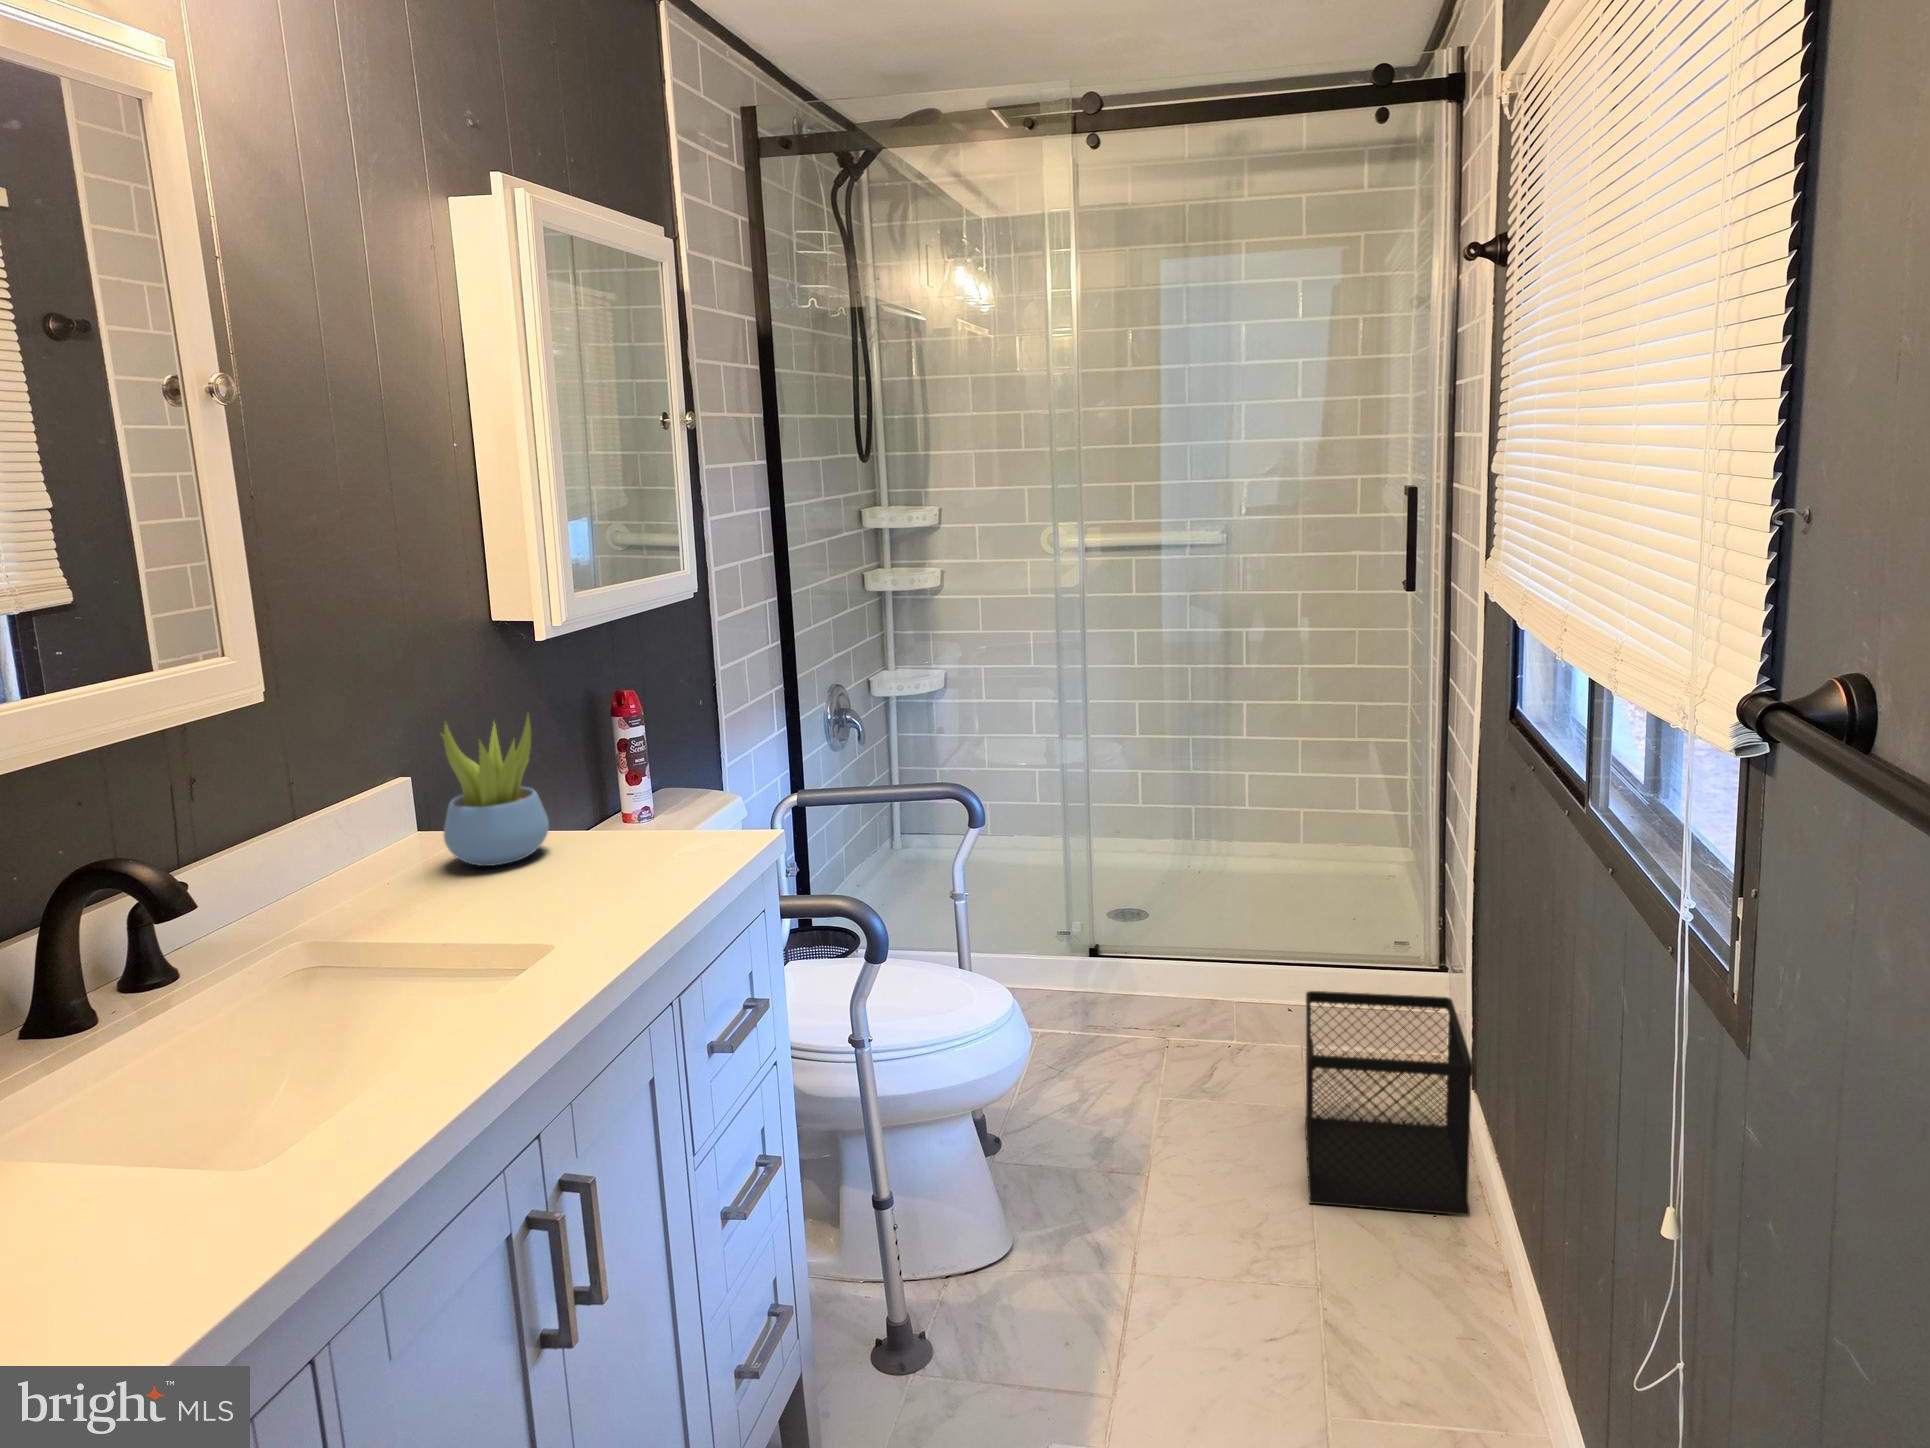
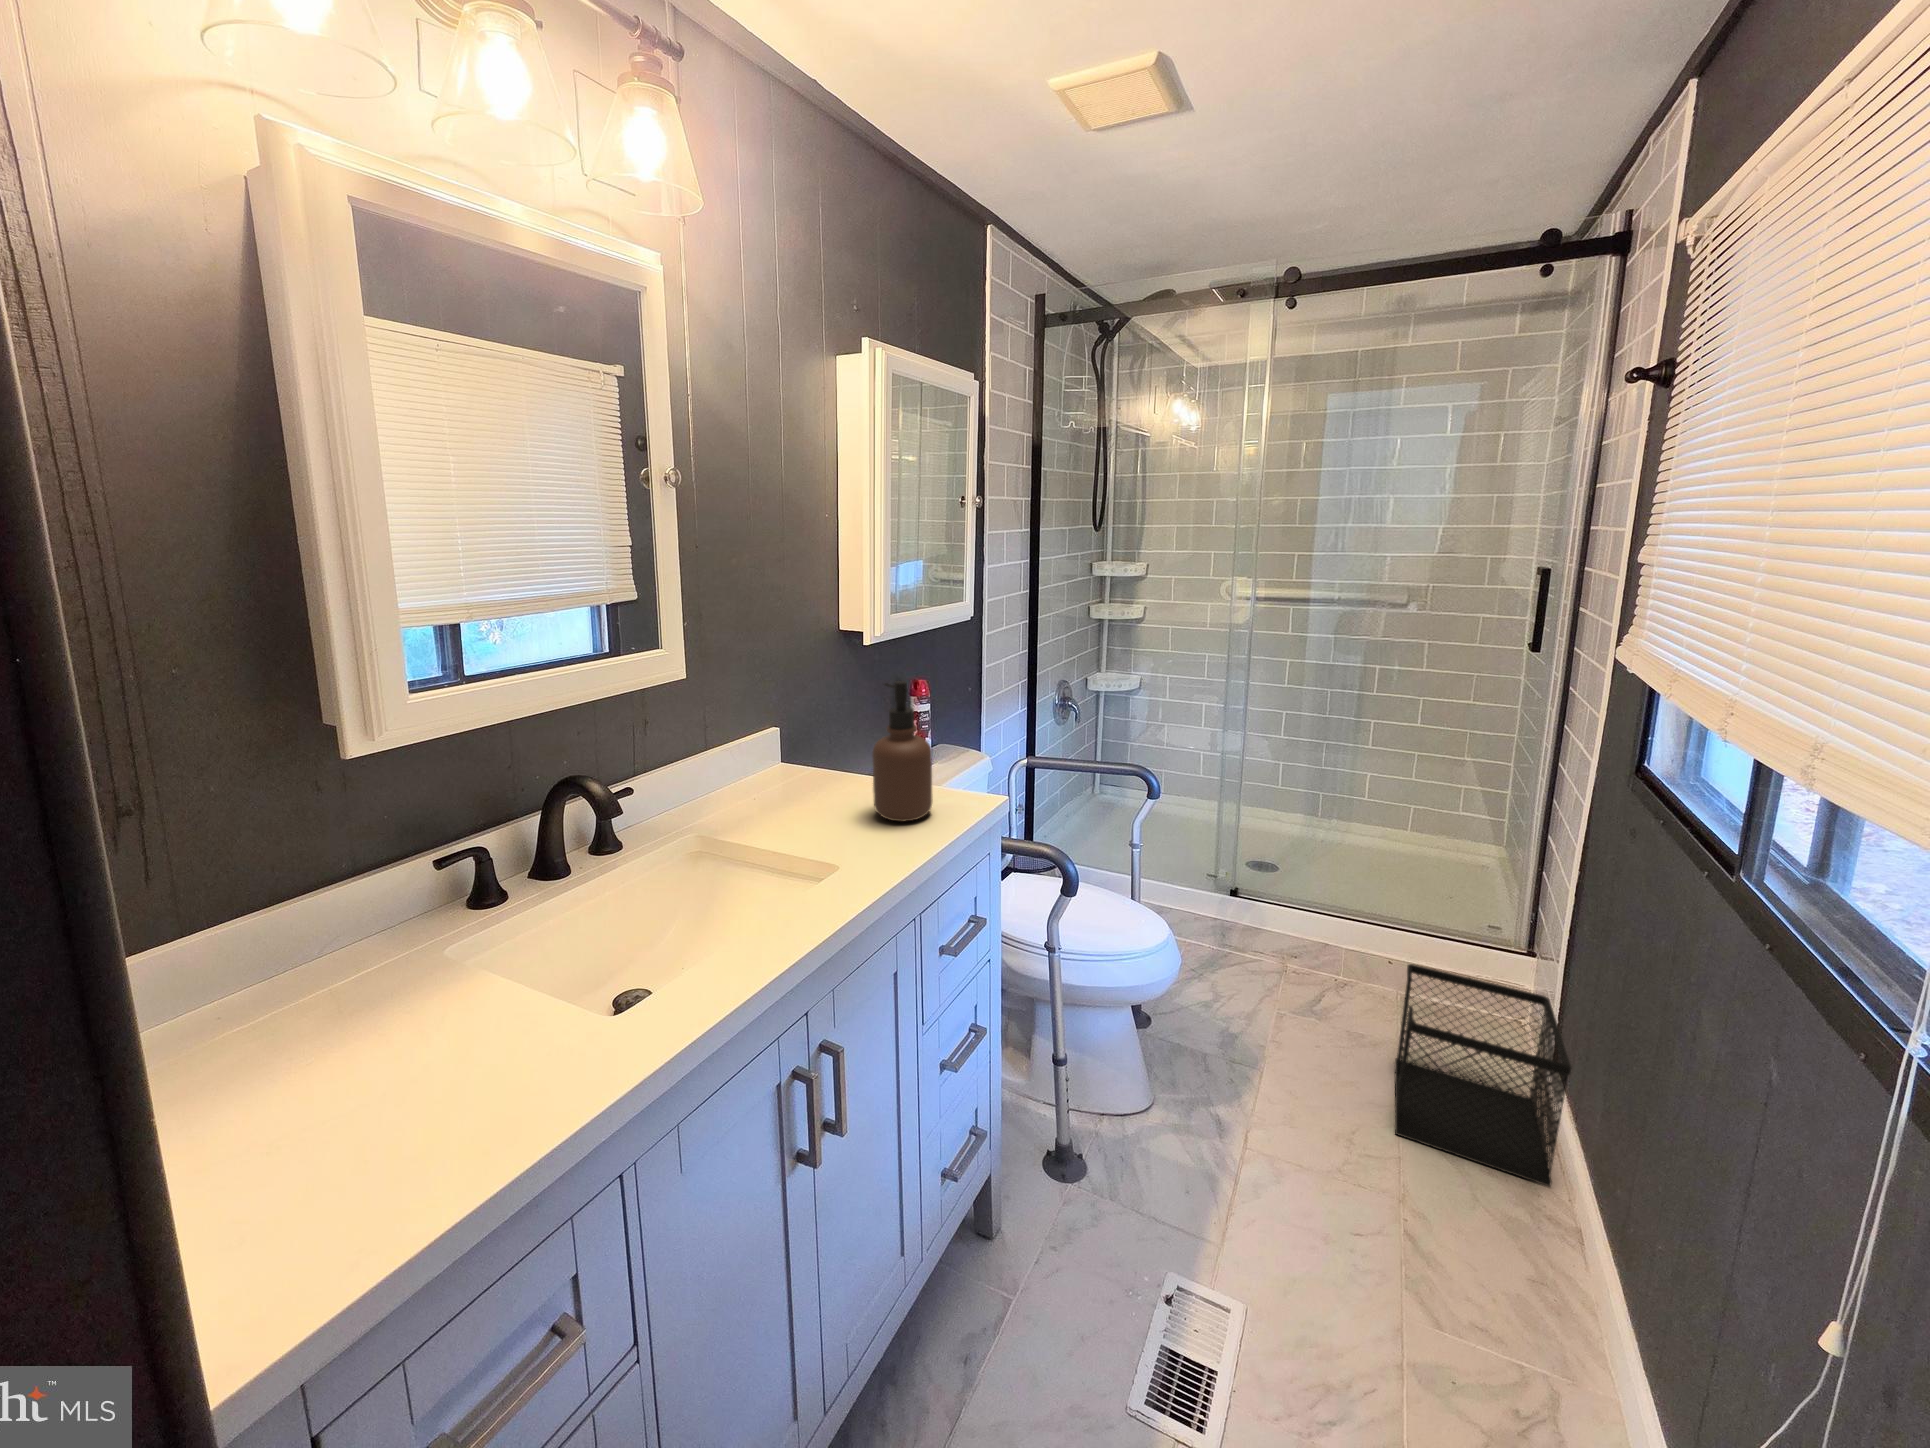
soap dispenser: none [576,673,674,879] -> present [872,681,932,821]
succulent plant: present [442,715,549,866] -> none [794,699,857,796]

